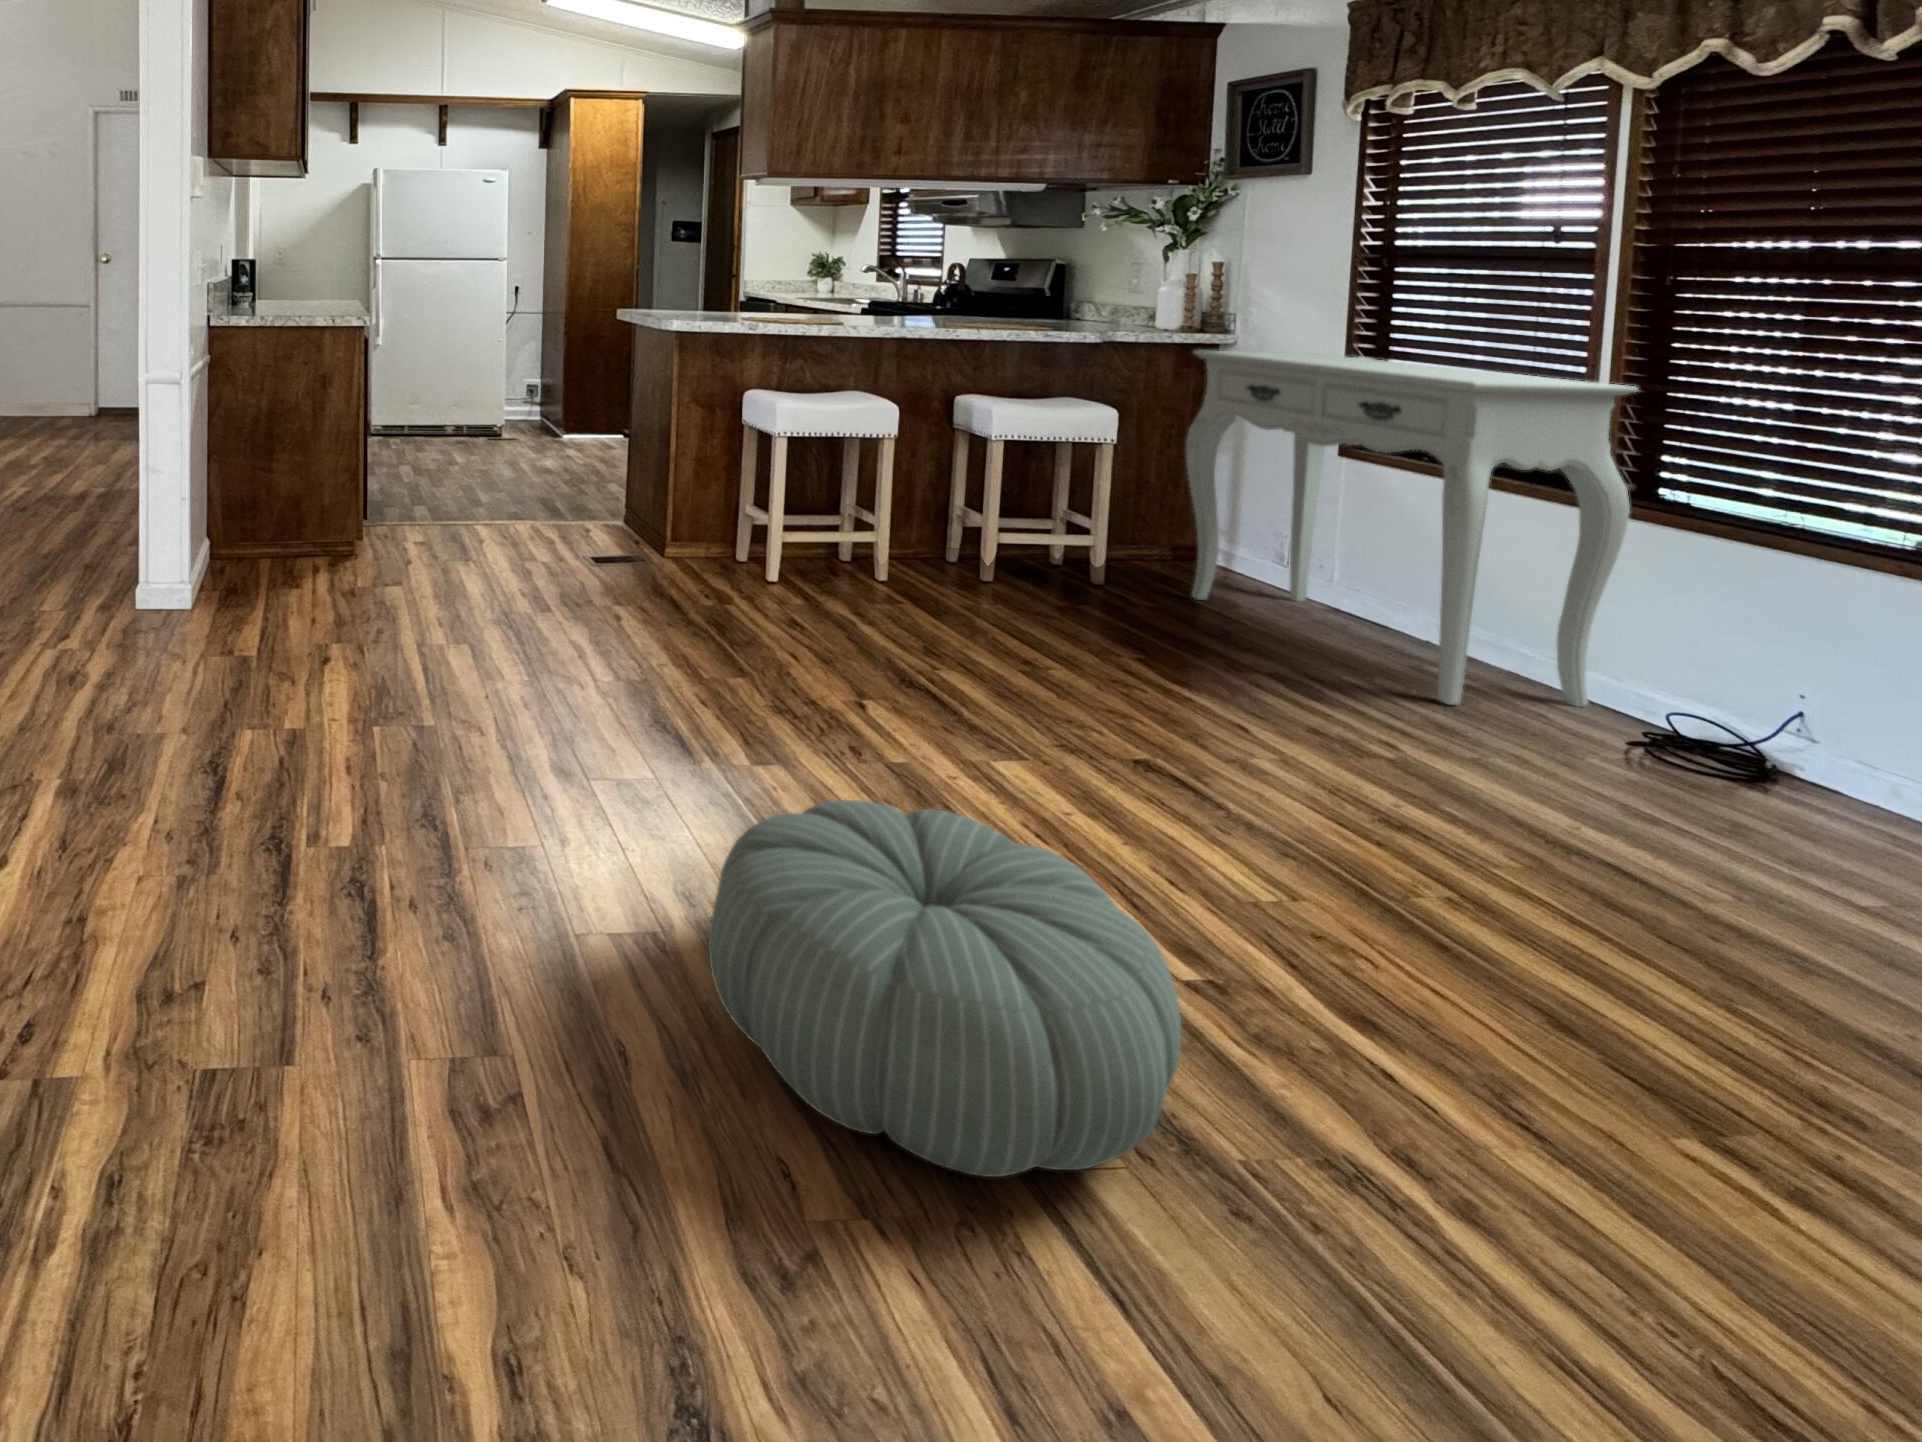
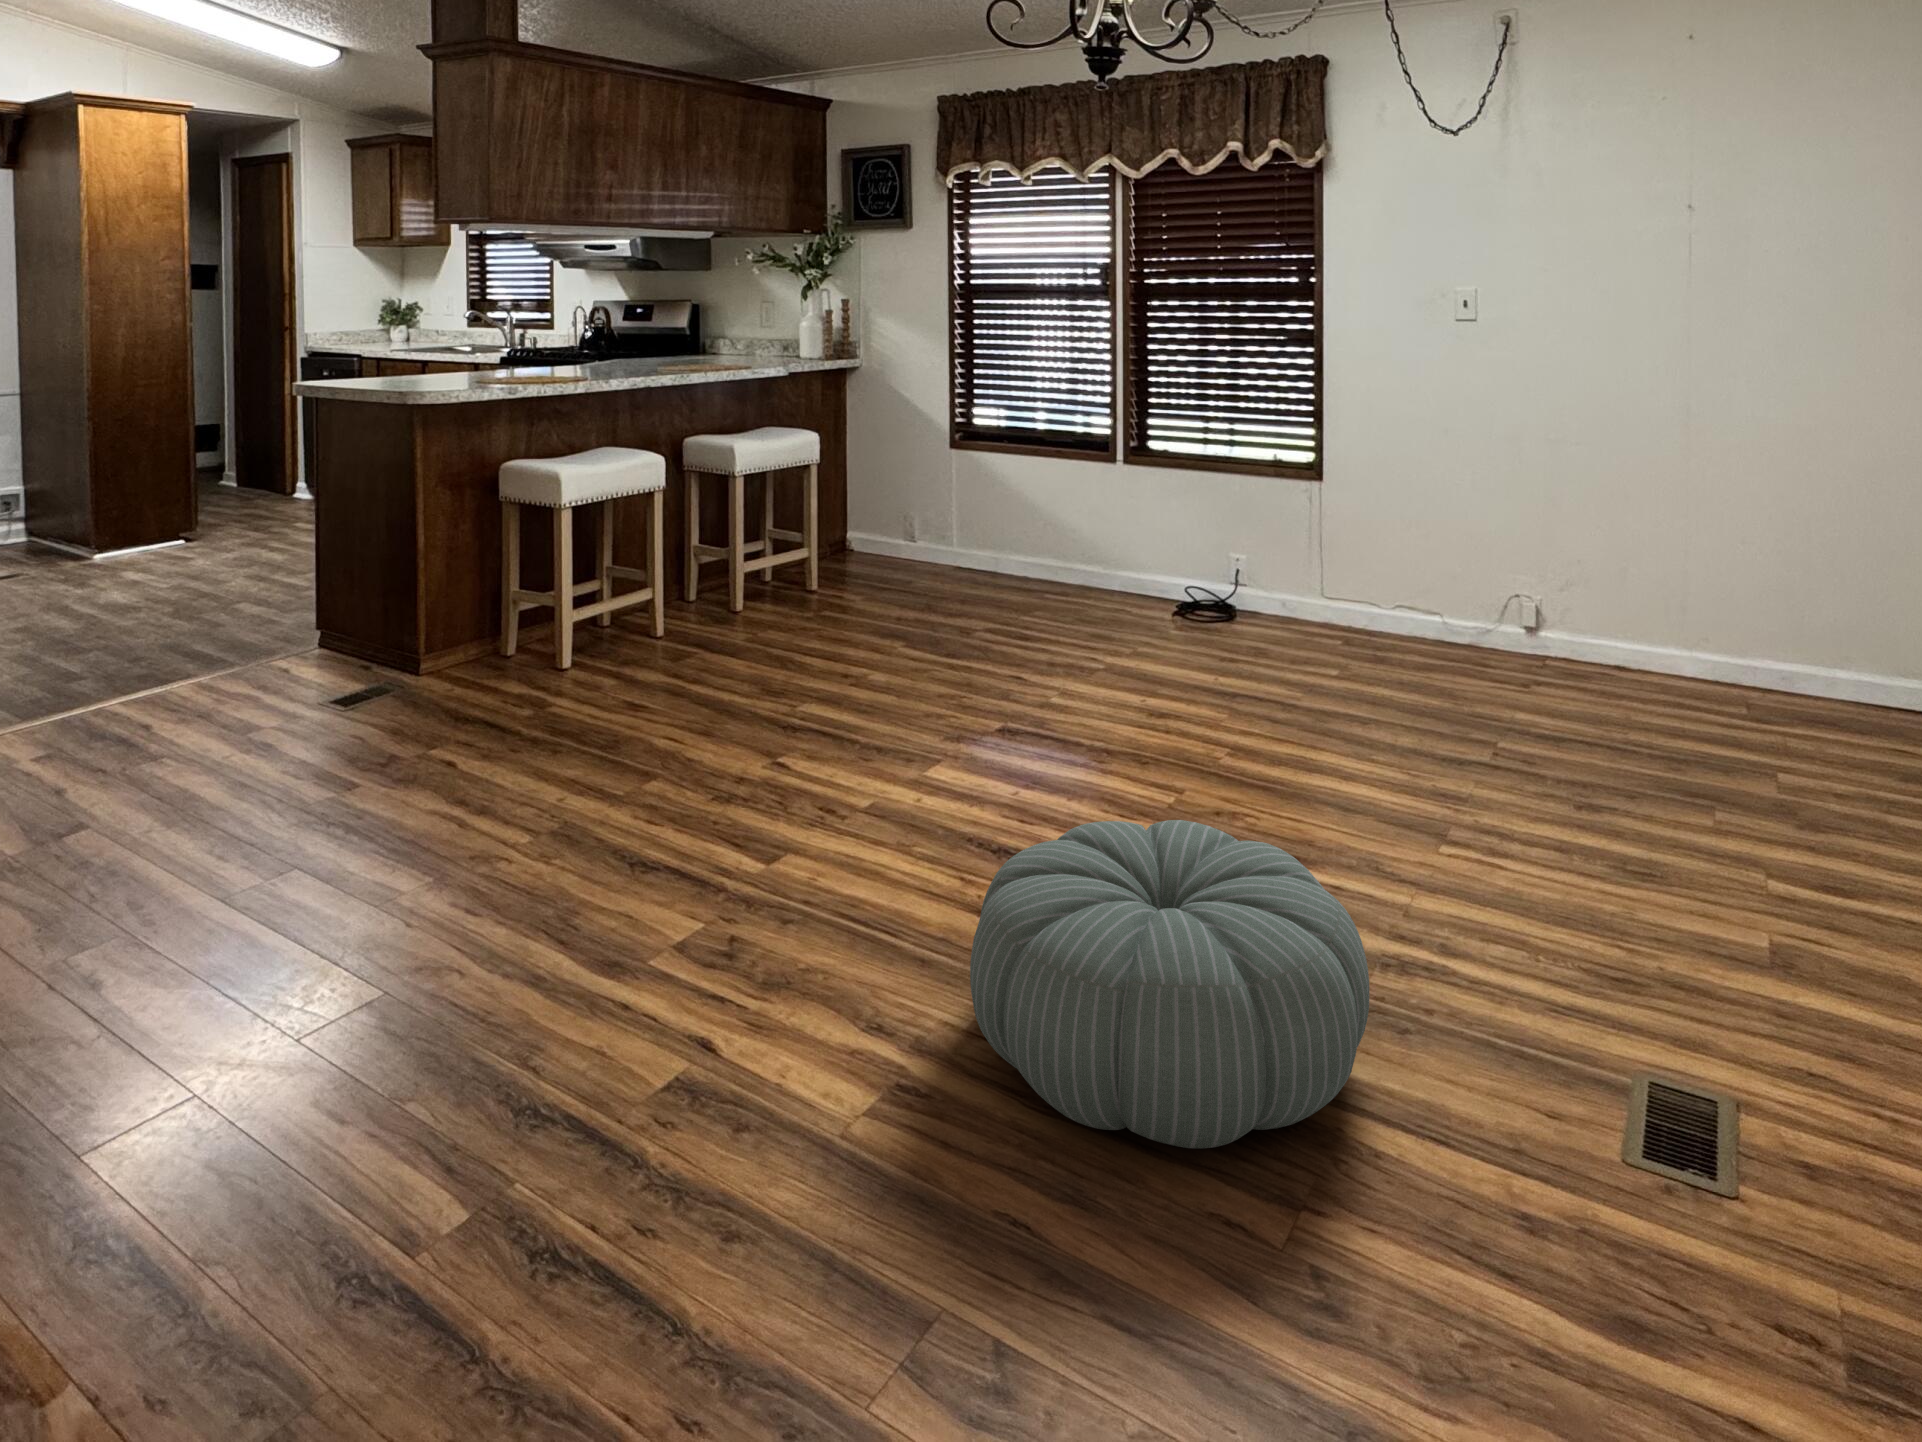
console table: present [1186,350,1638,707] -> none [873,370,1148,620]

